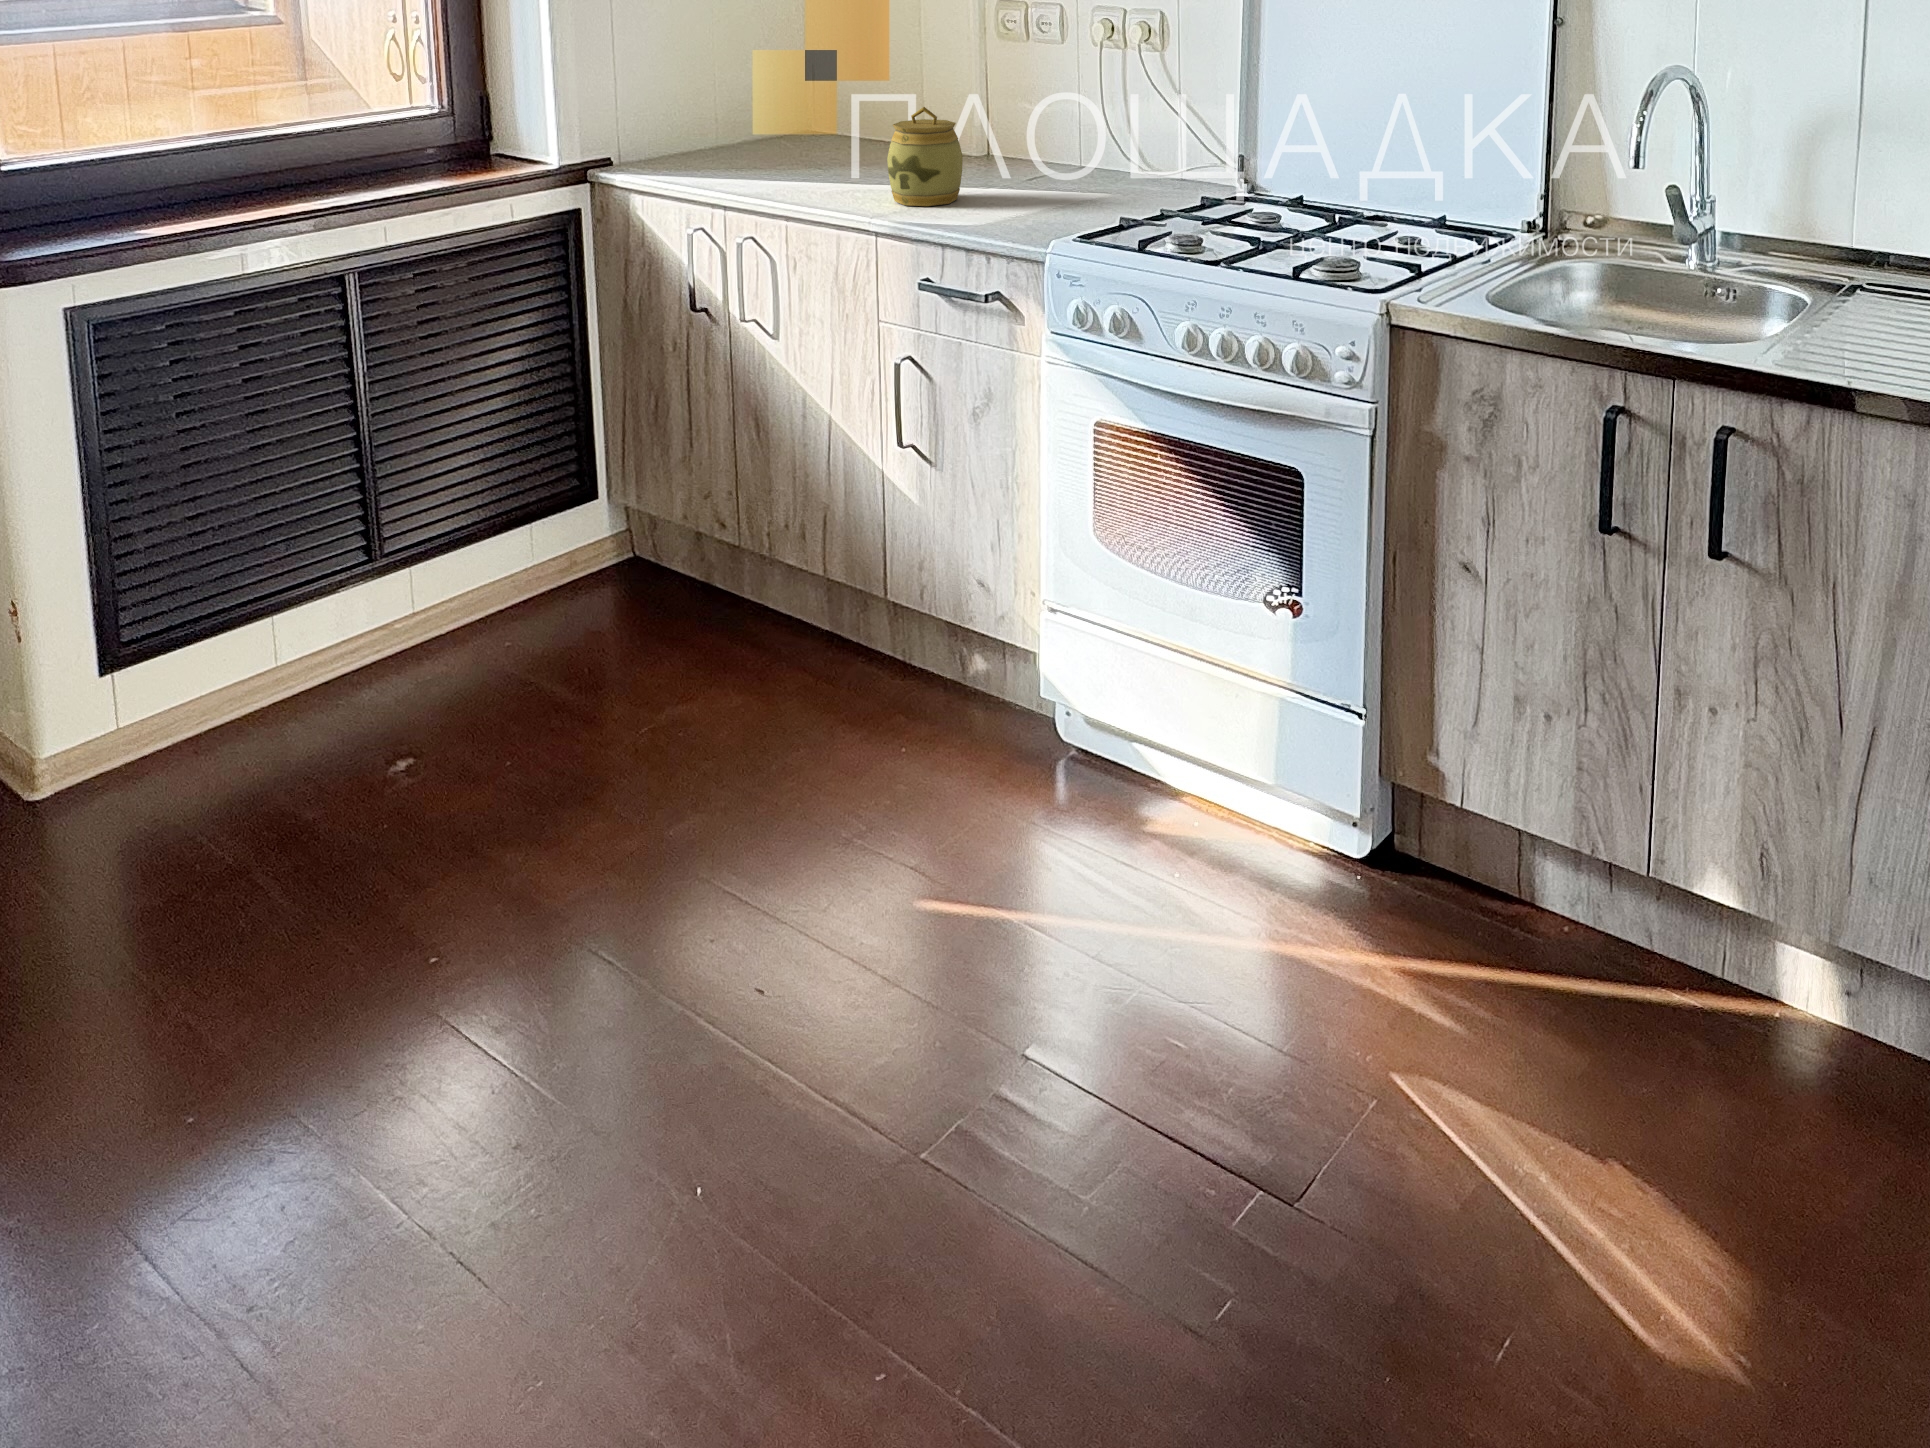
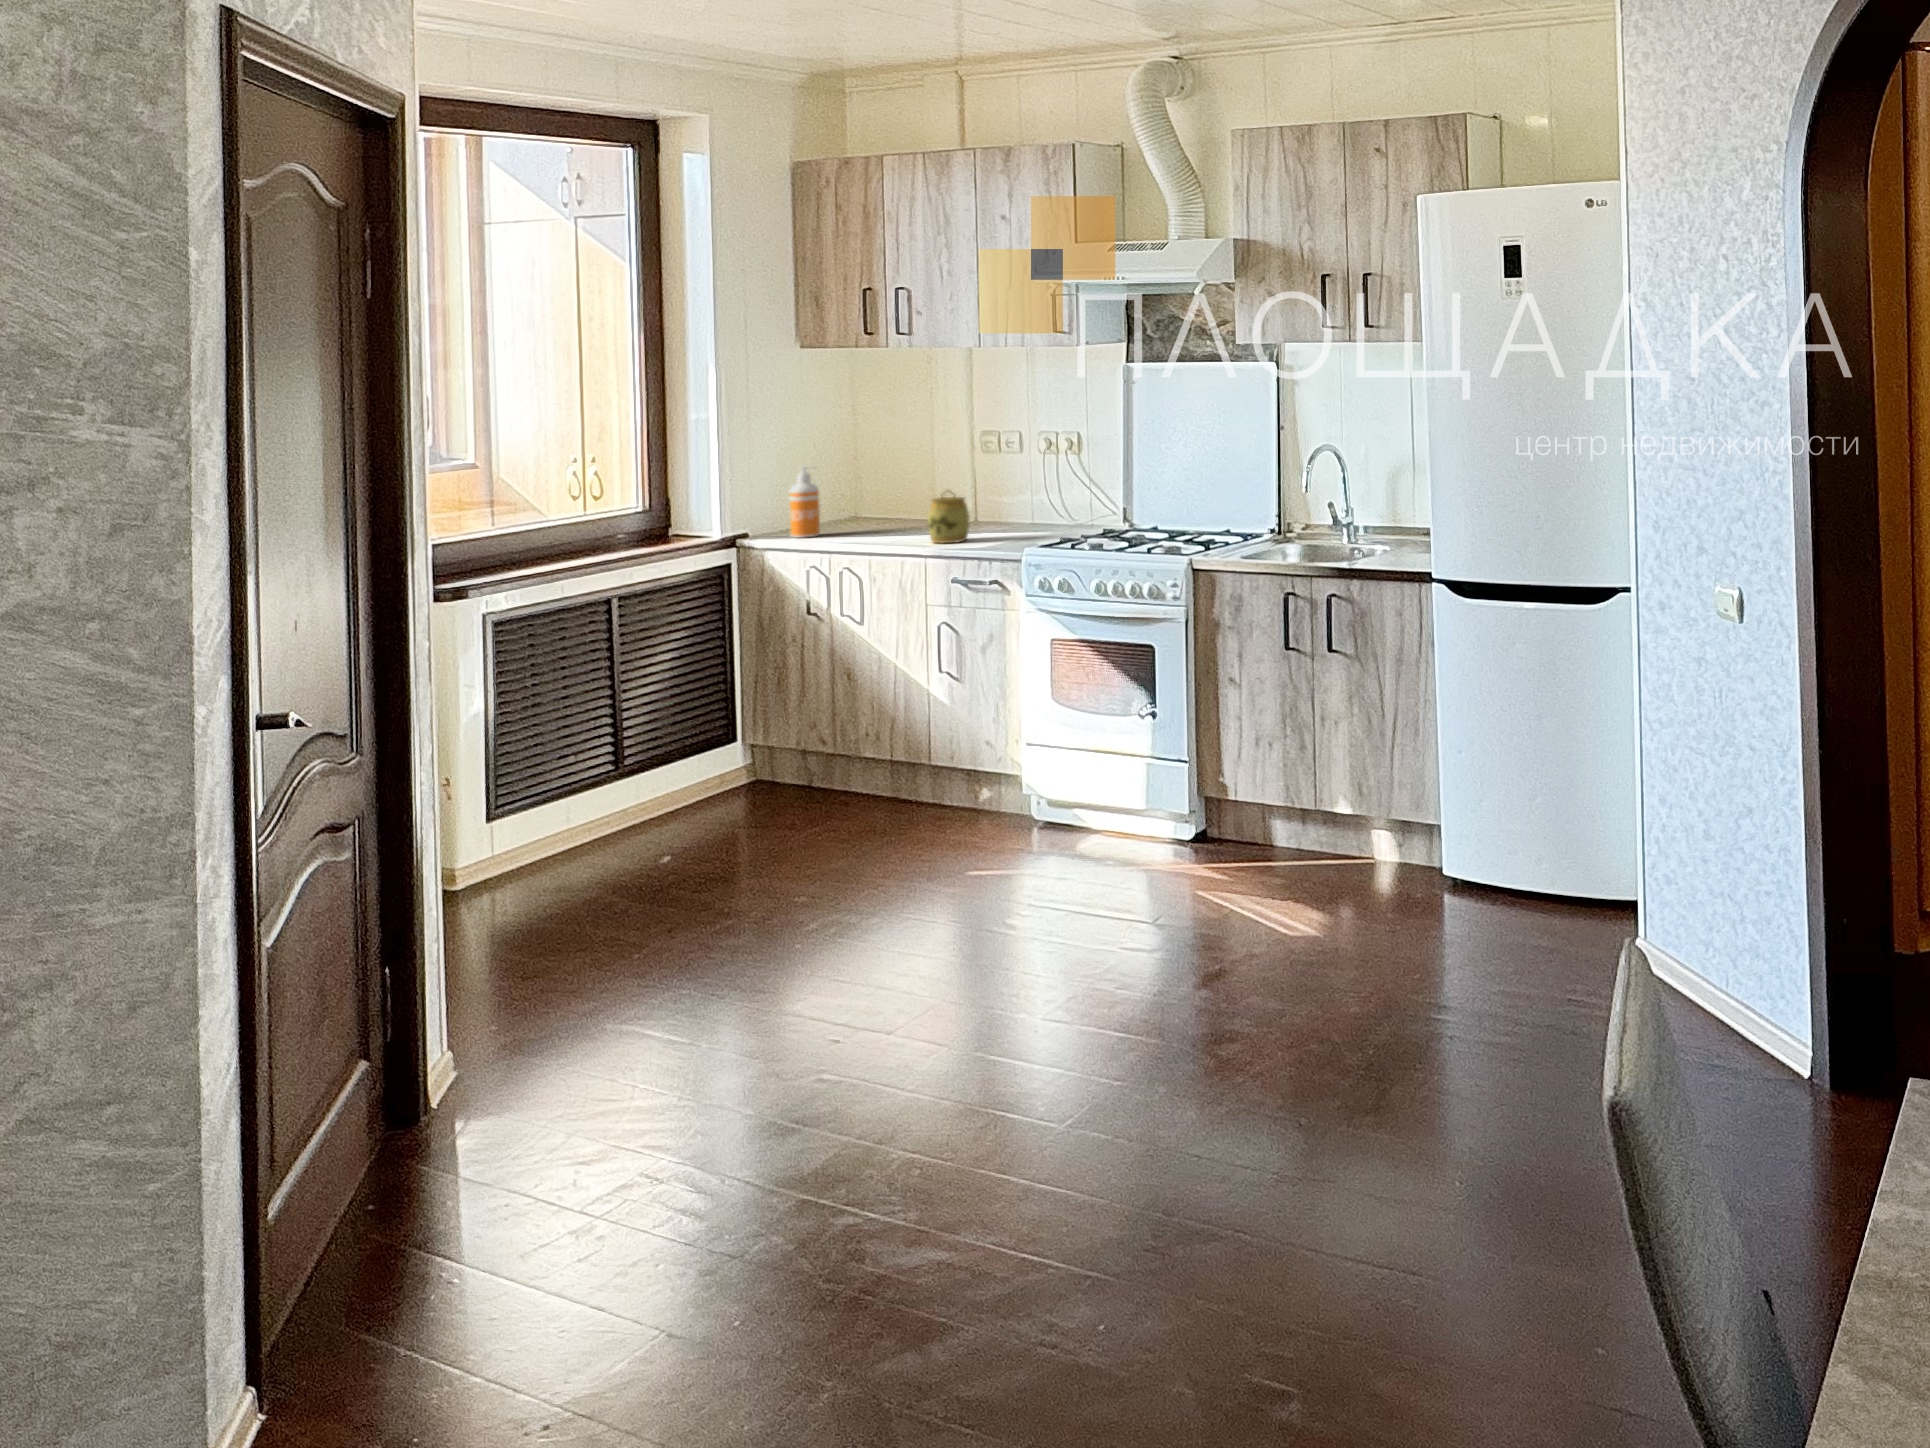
soap dispenser: none [678,50,730,170] -> present [789,467,820,538]

